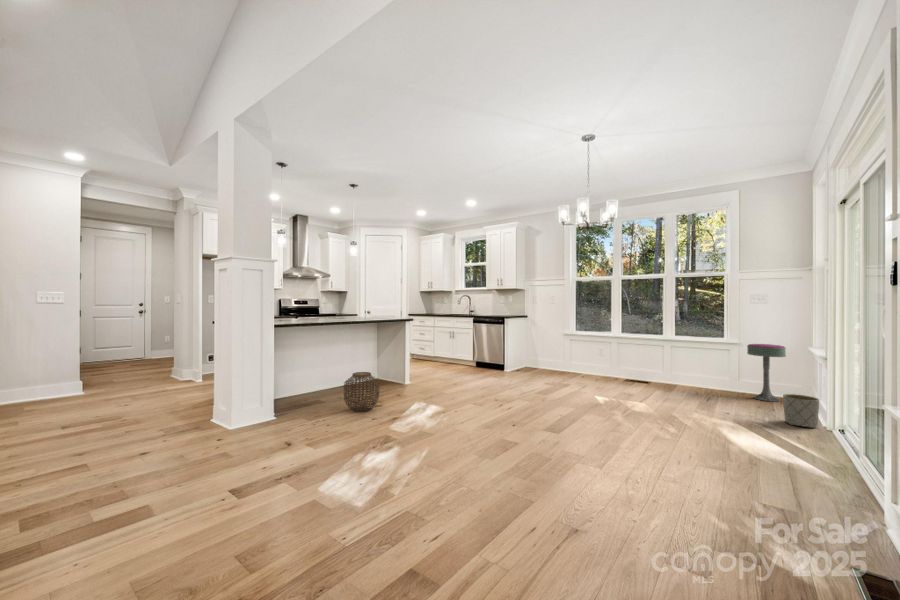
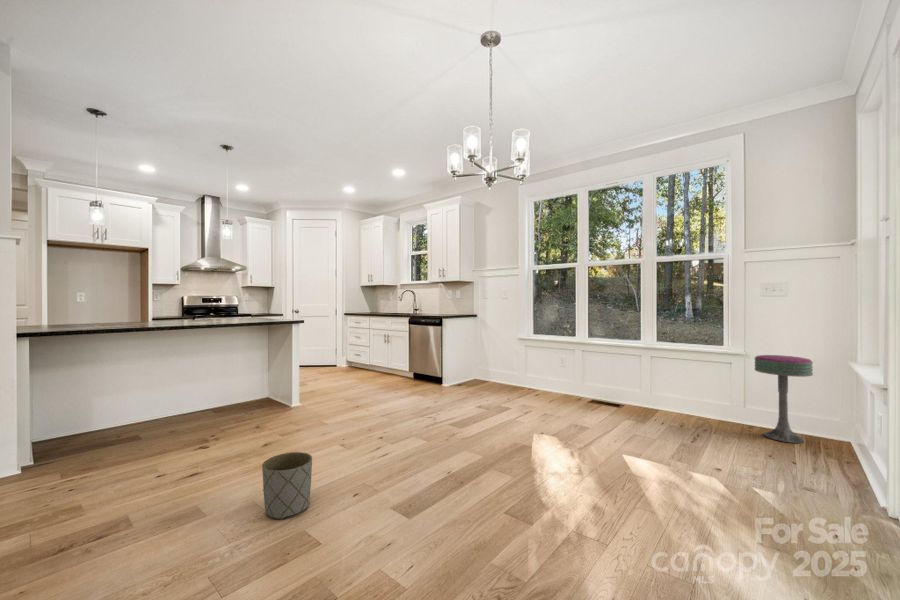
woven basket: present [344,372,379,412] -> none [132,402,196,464]
planter: present [783,394,819,428] -> present [262,452,312,520]

